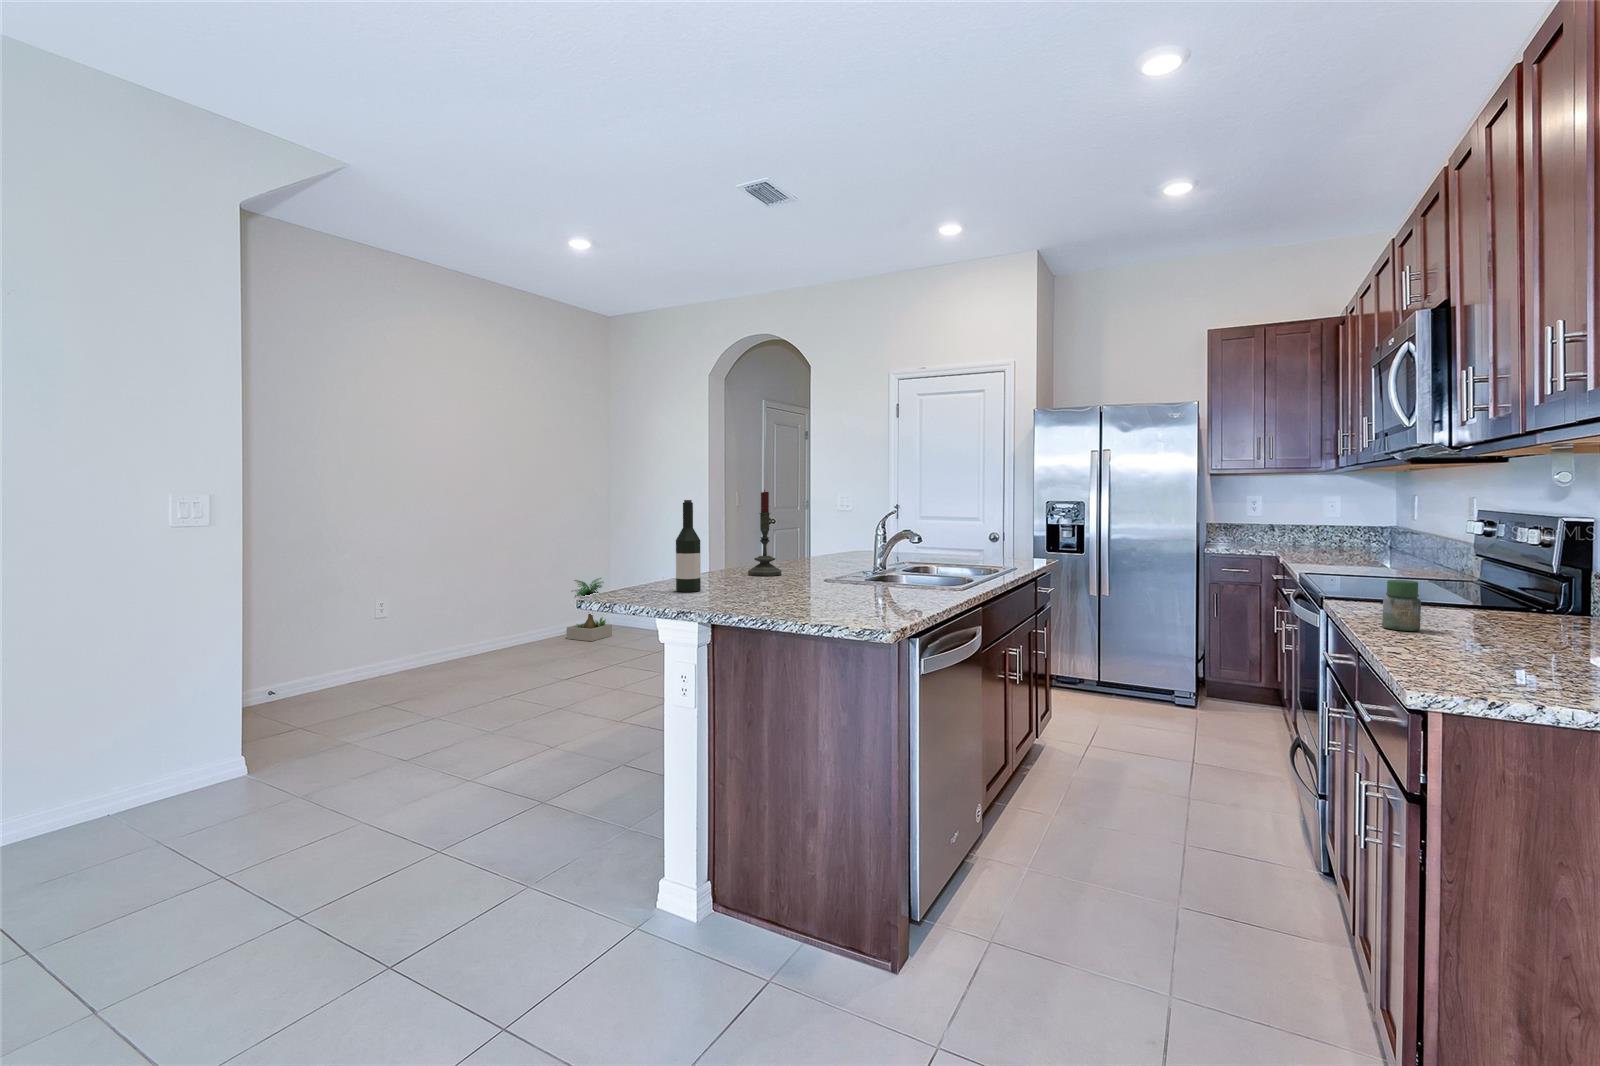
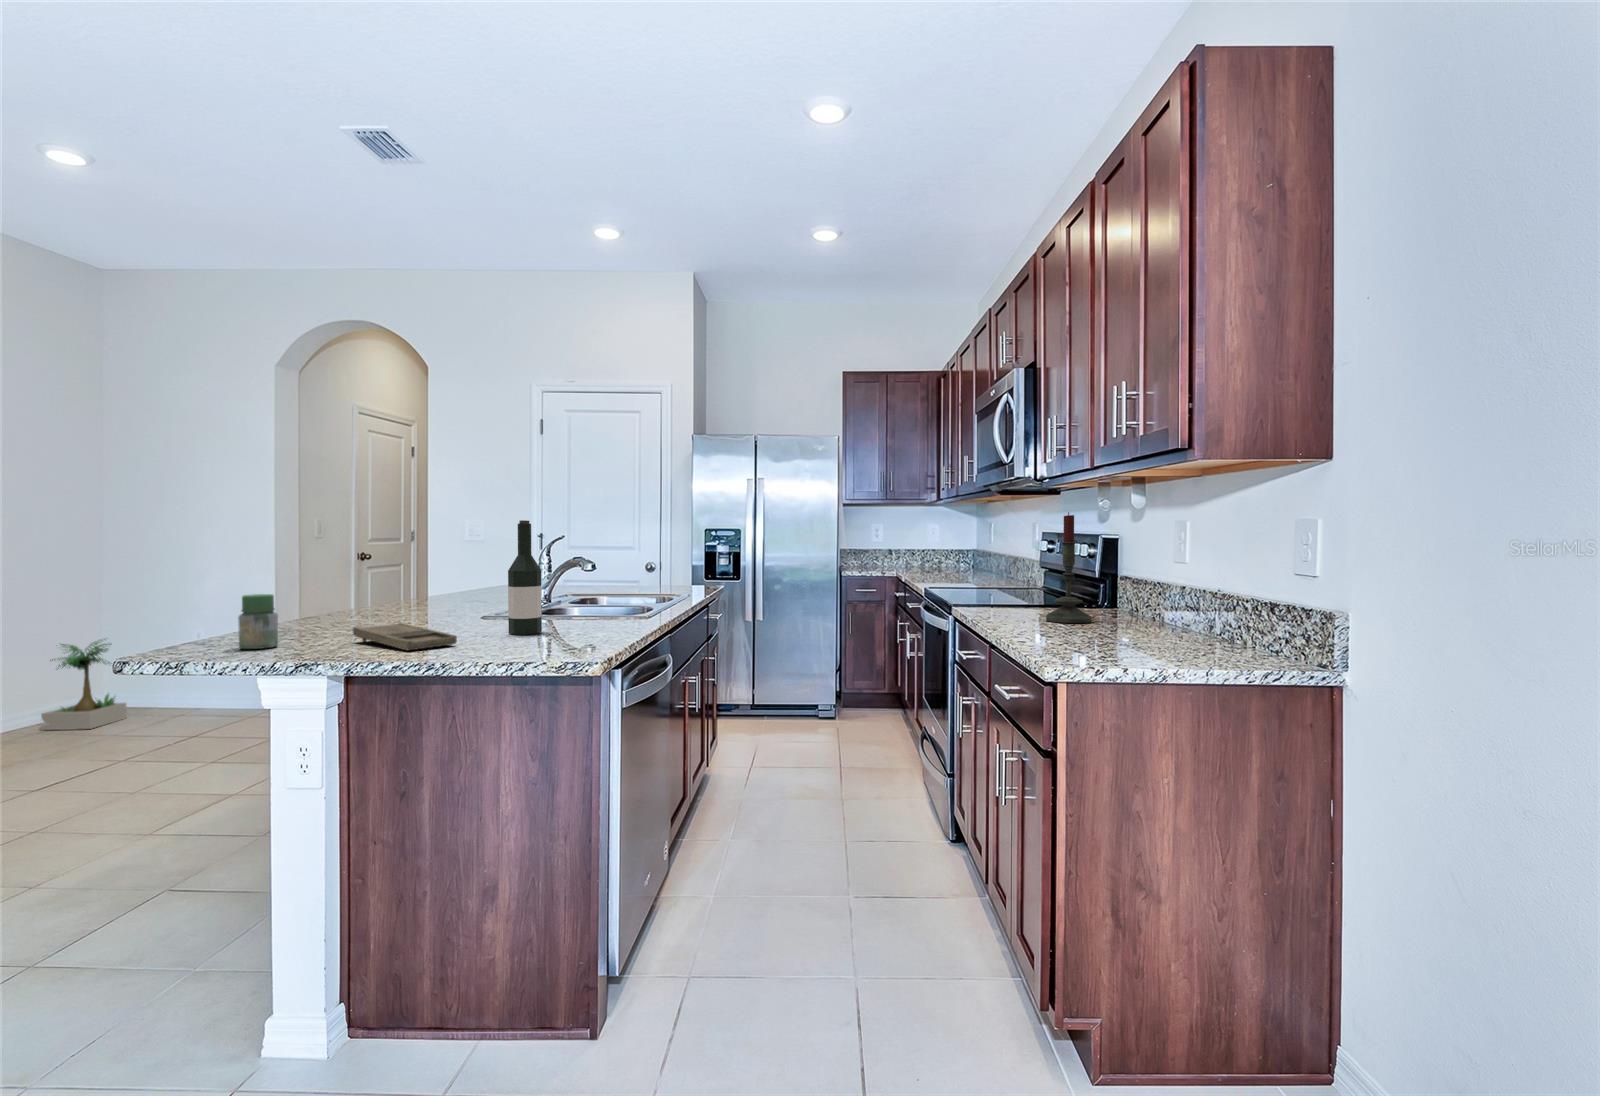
candle: present [748,490,781,576] -> present [1046,512,1091,623]
wine bottle: present [676,500,701,592] -> present [508,520,542,635]
jar: present [1382,580,1421,631] -> present [238,594,278,649]
tray: none [719,584,789,608] -> present [353,623,457,651]

